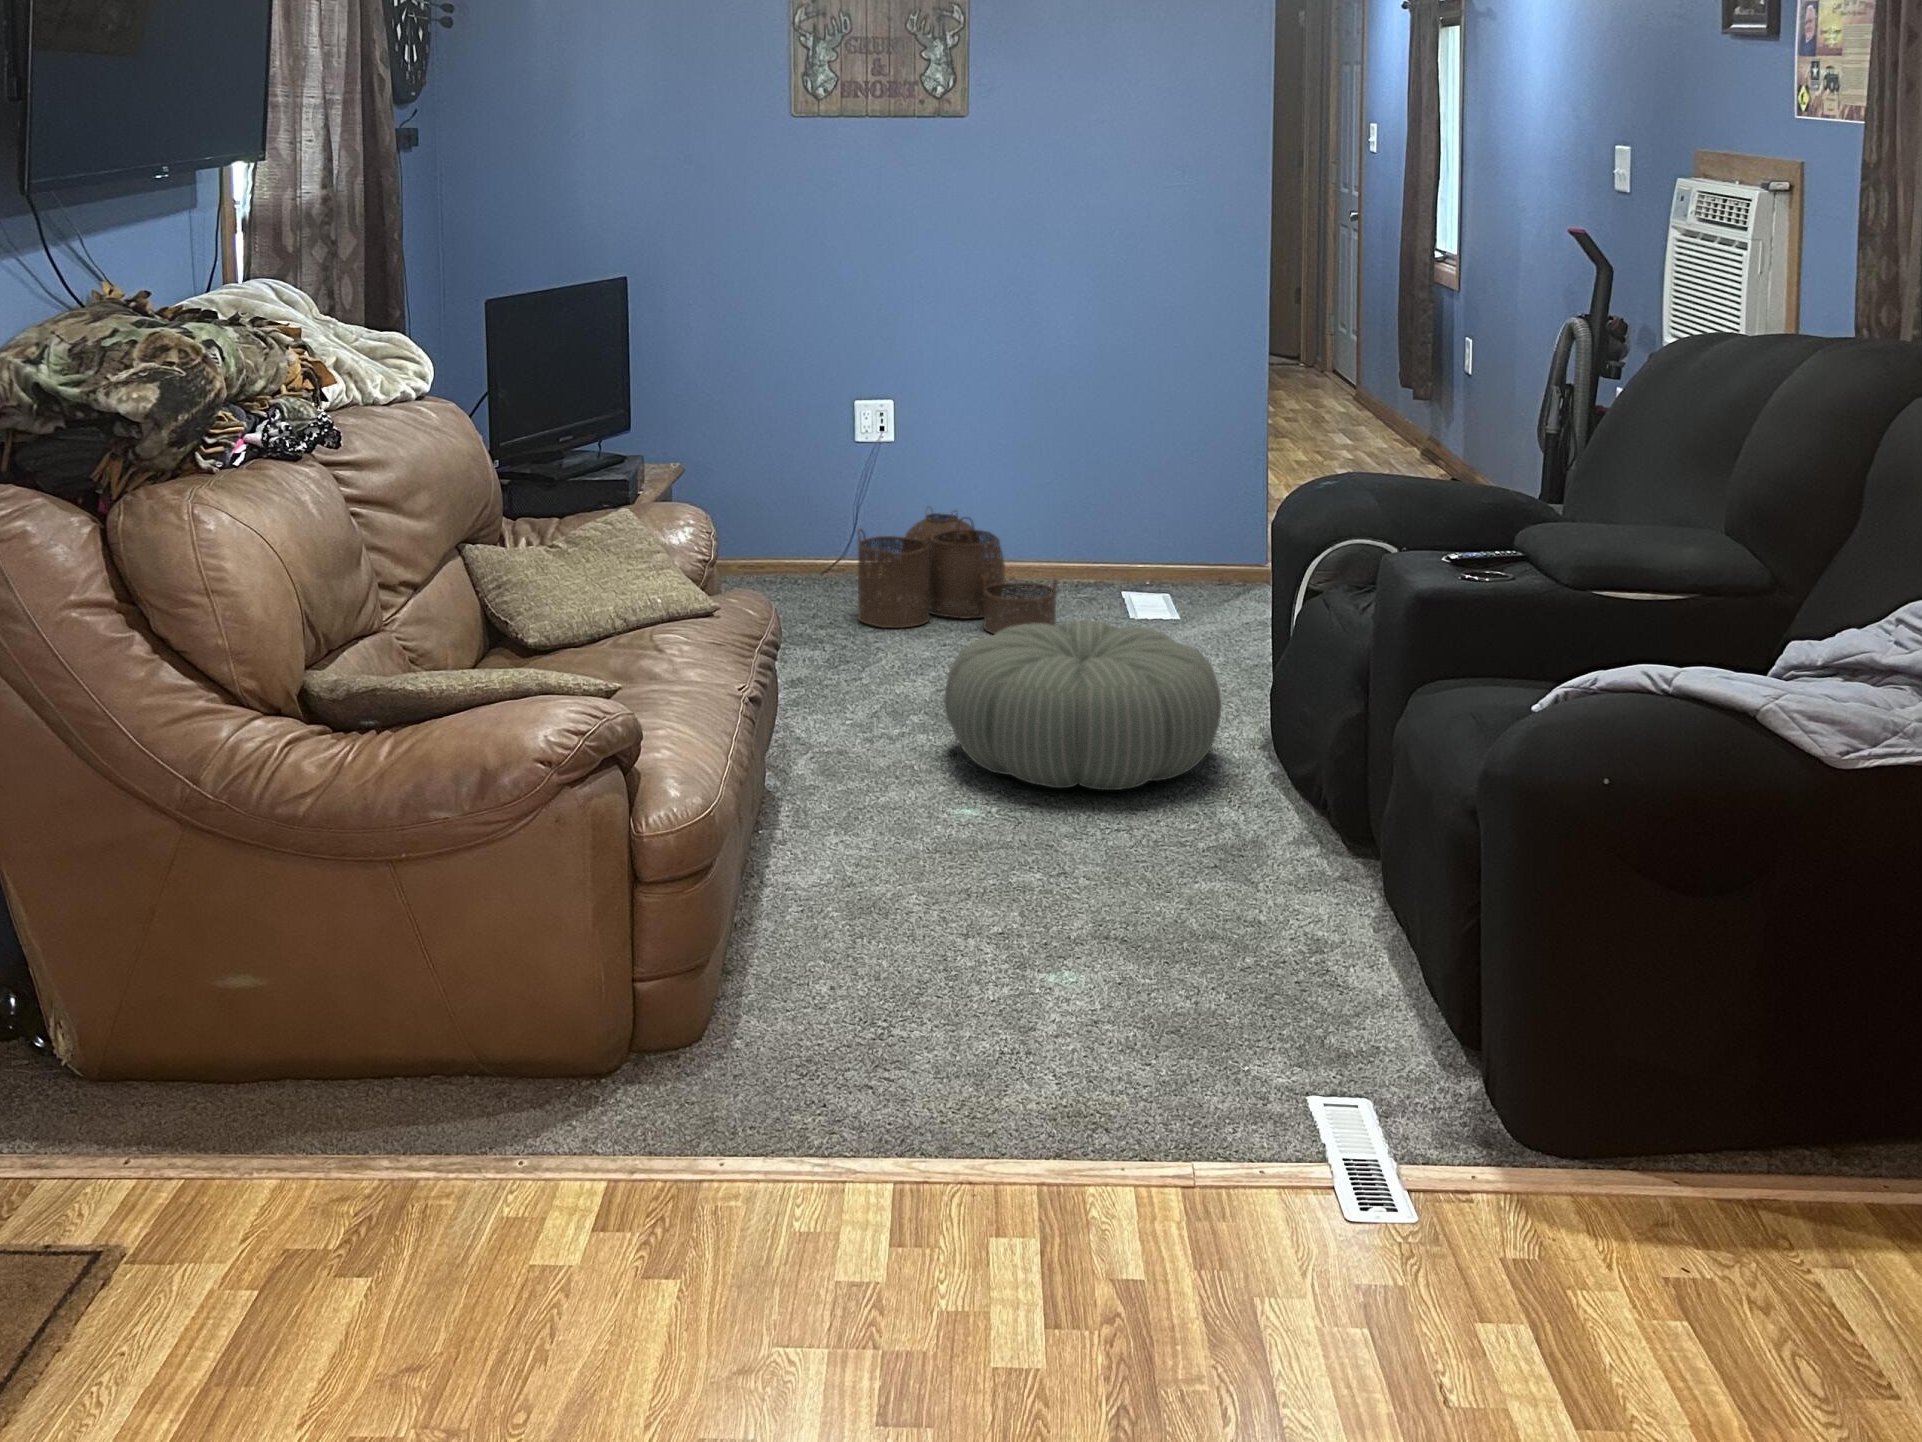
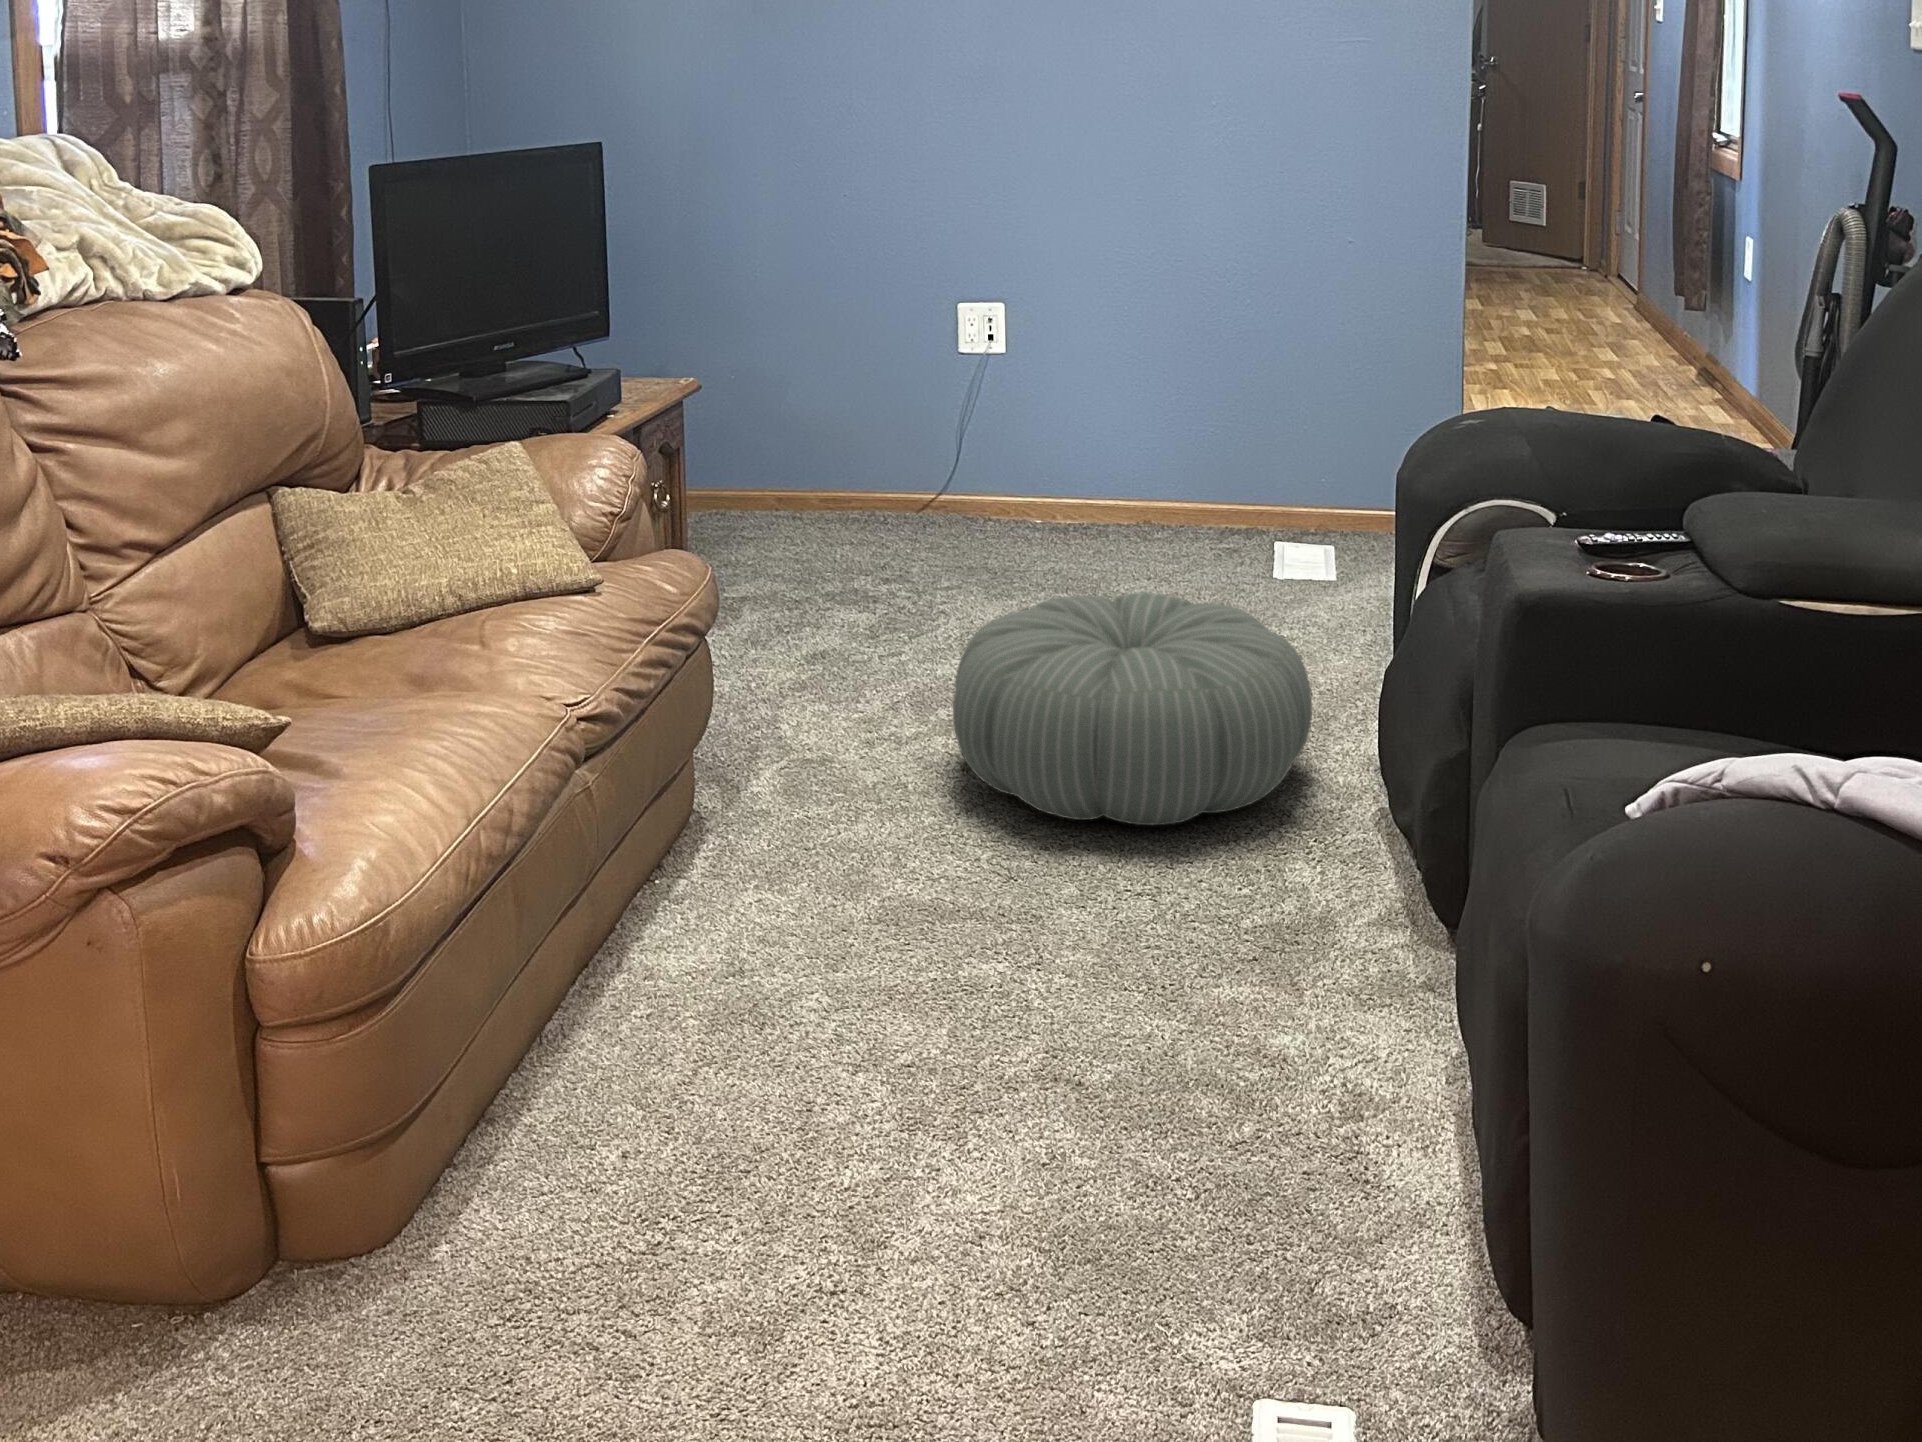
woven basket: present [858,511,1057,634] -> none [933,433,1171,598]

